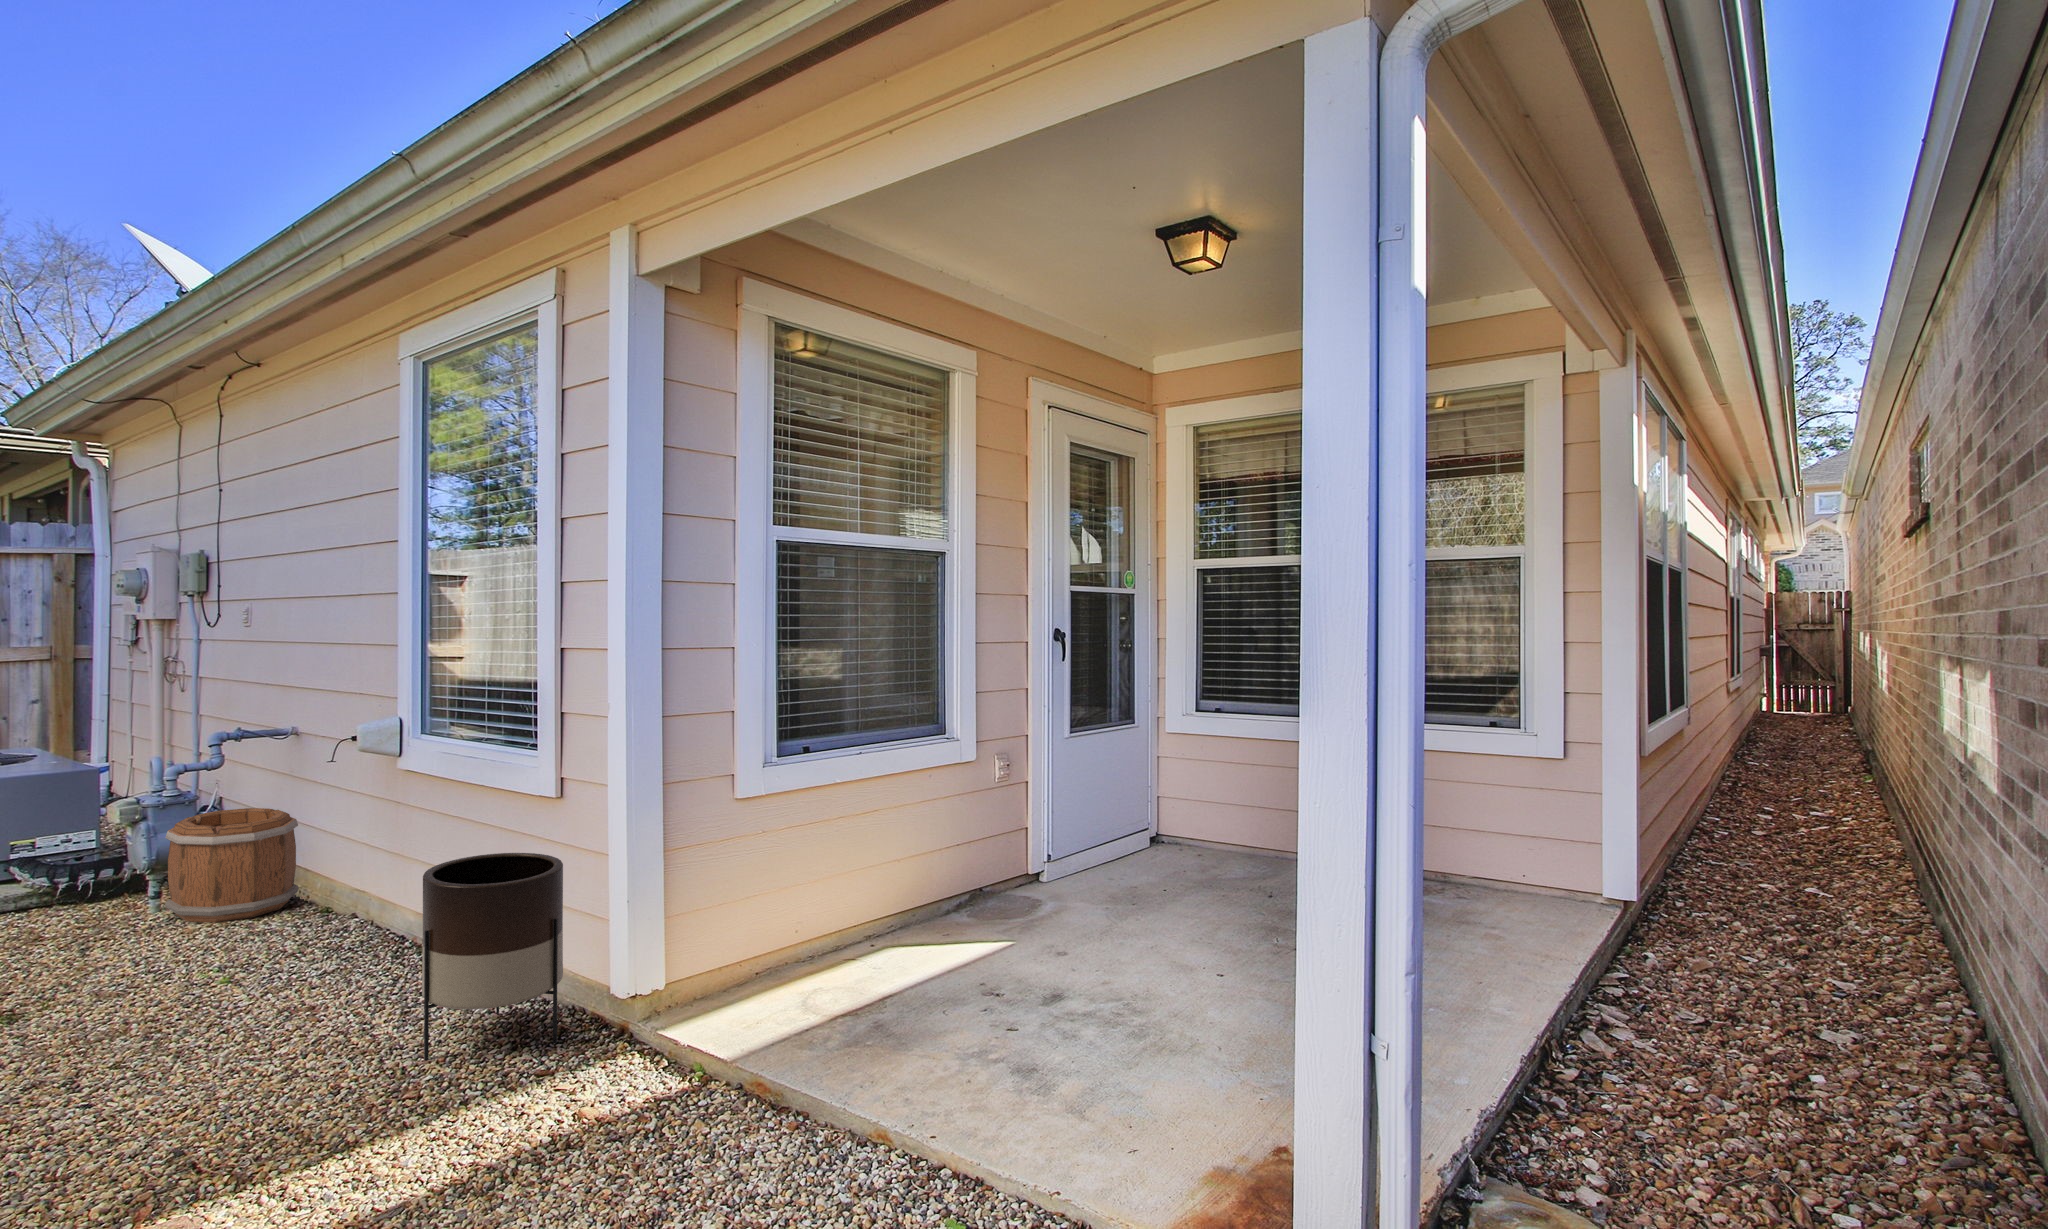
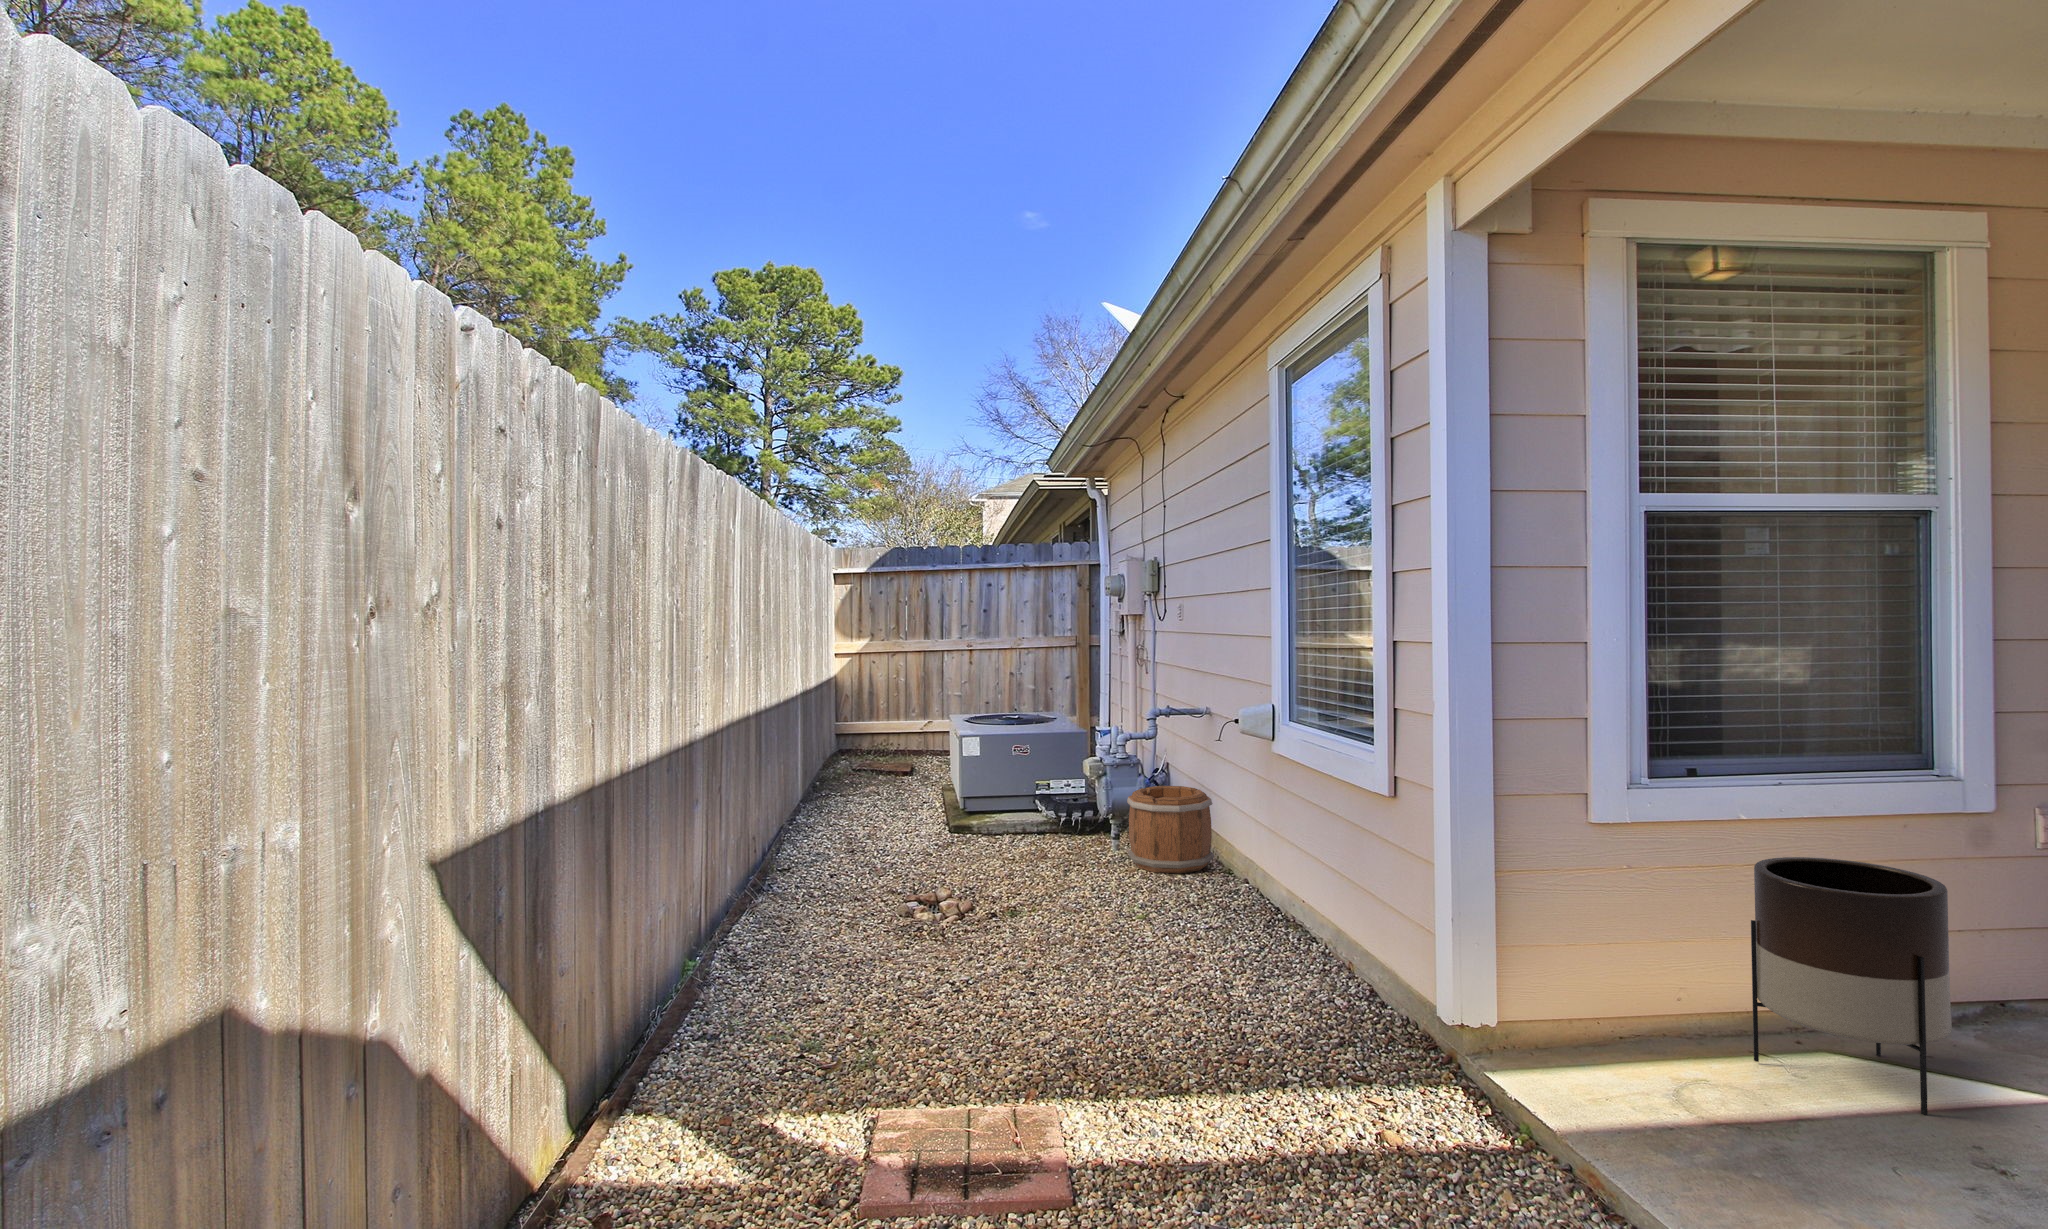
planter: present [422,853,563,1061] -> present [1751,857,1952,1116]

